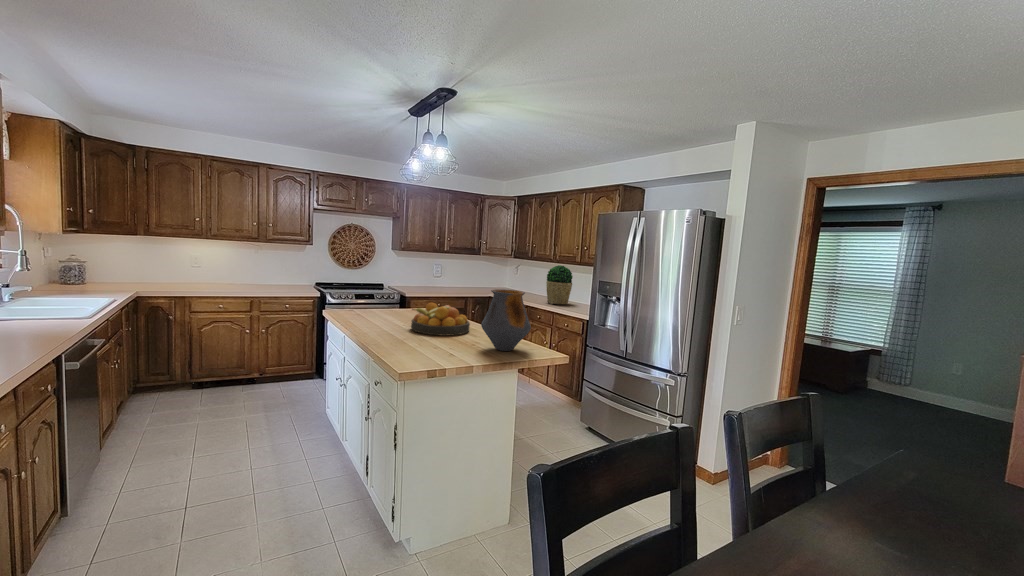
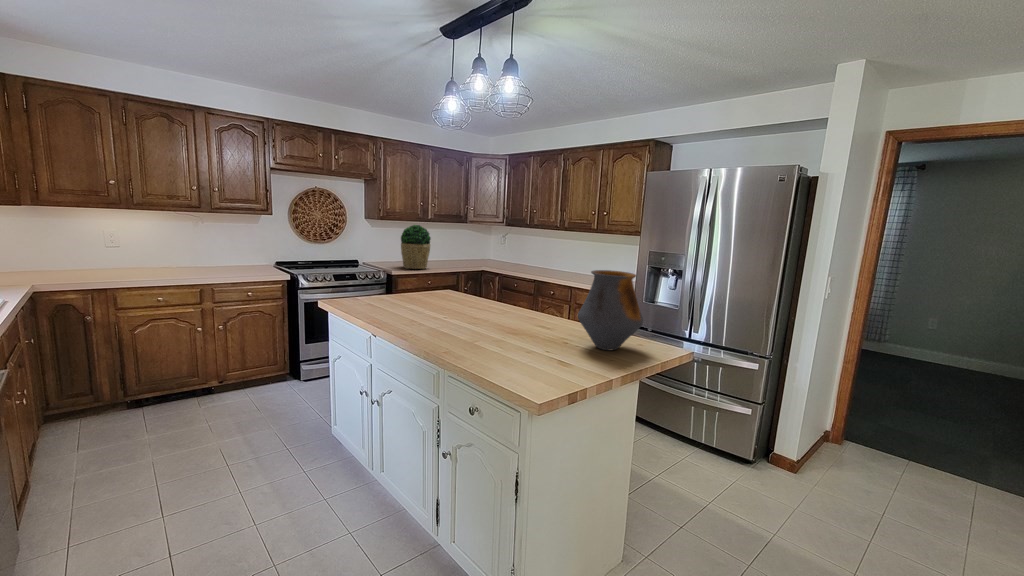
potted plant: present [546,265,573,304] -> present [401,225,431,269]
fruit bowl: present [411,303,470,336] -> none [457,288,532,331]

